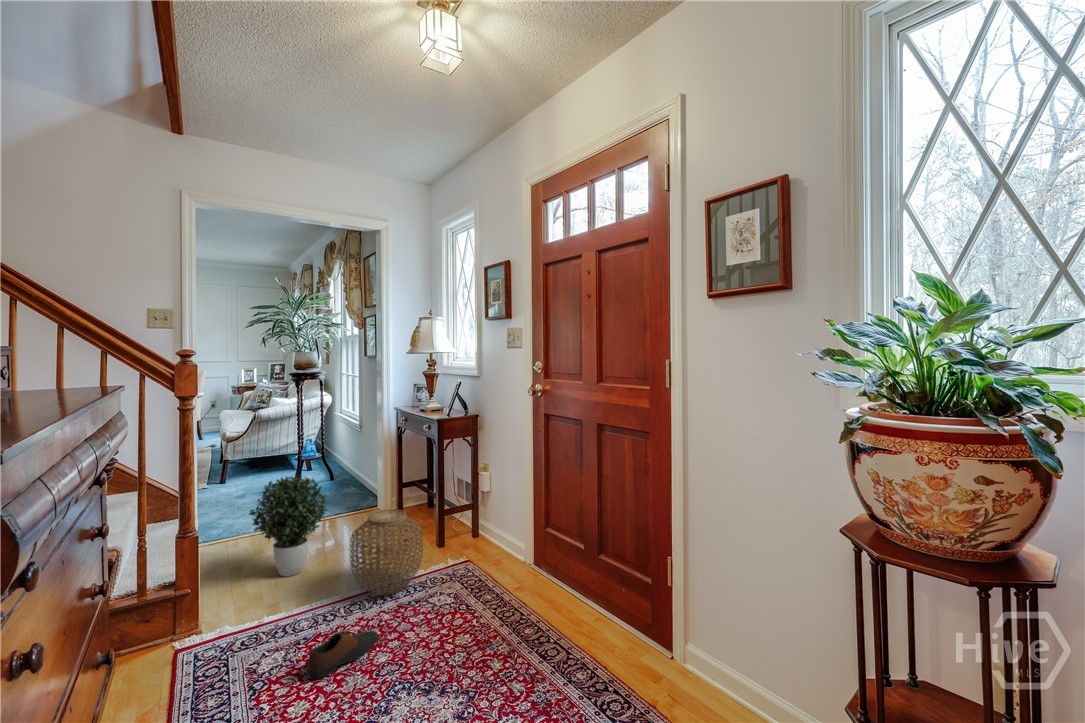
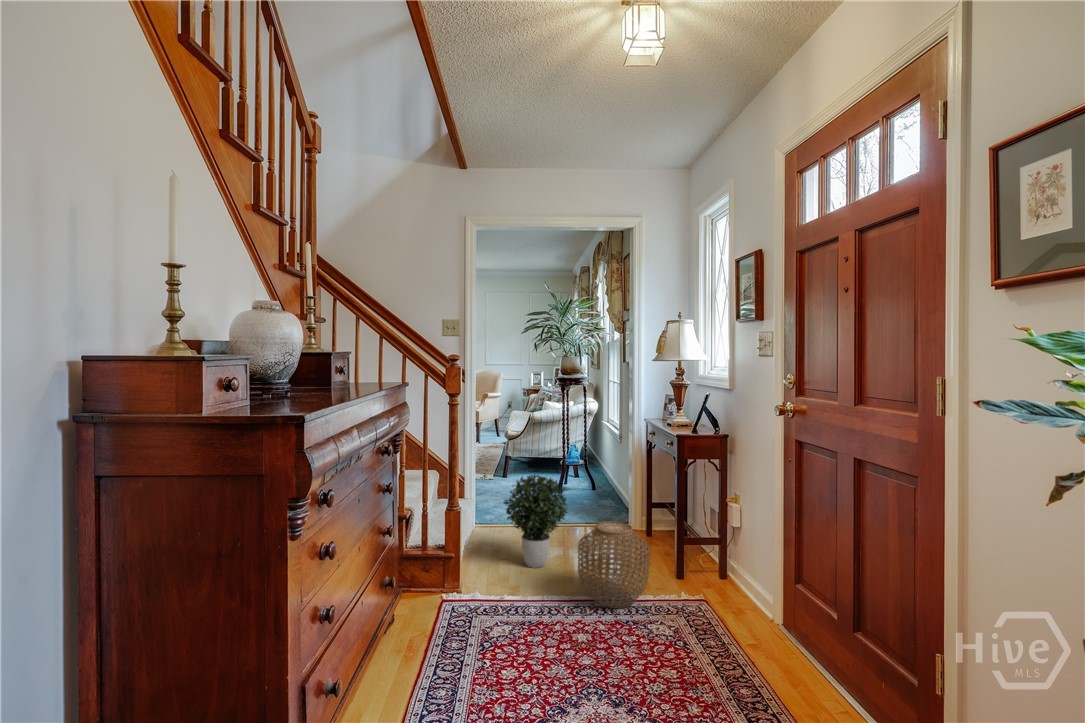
shoe: present [307,630,378,679] -> none [522,623,589,658]

